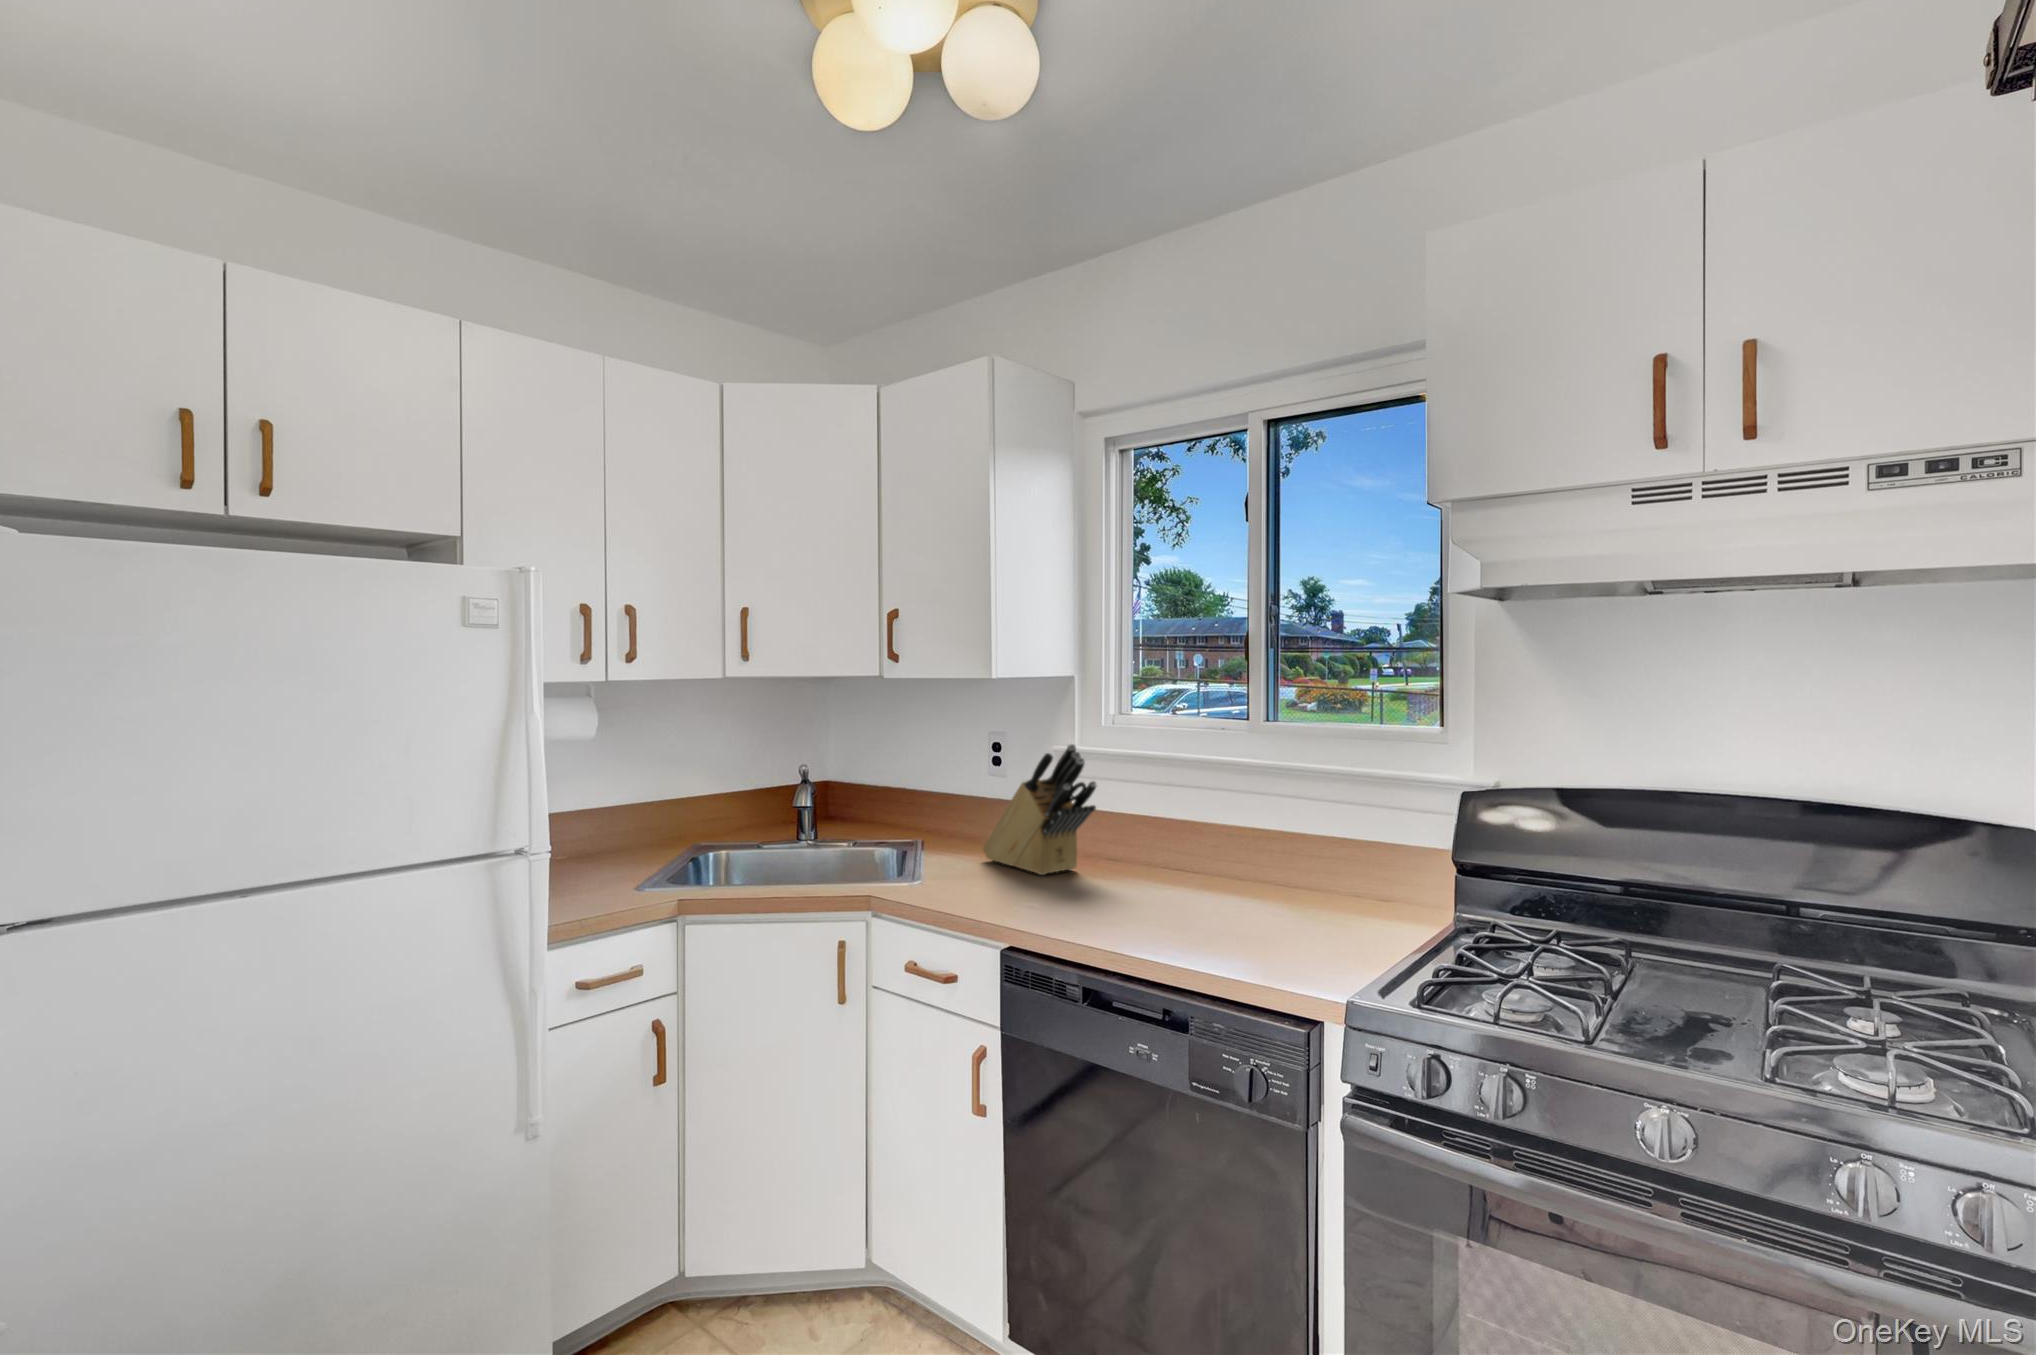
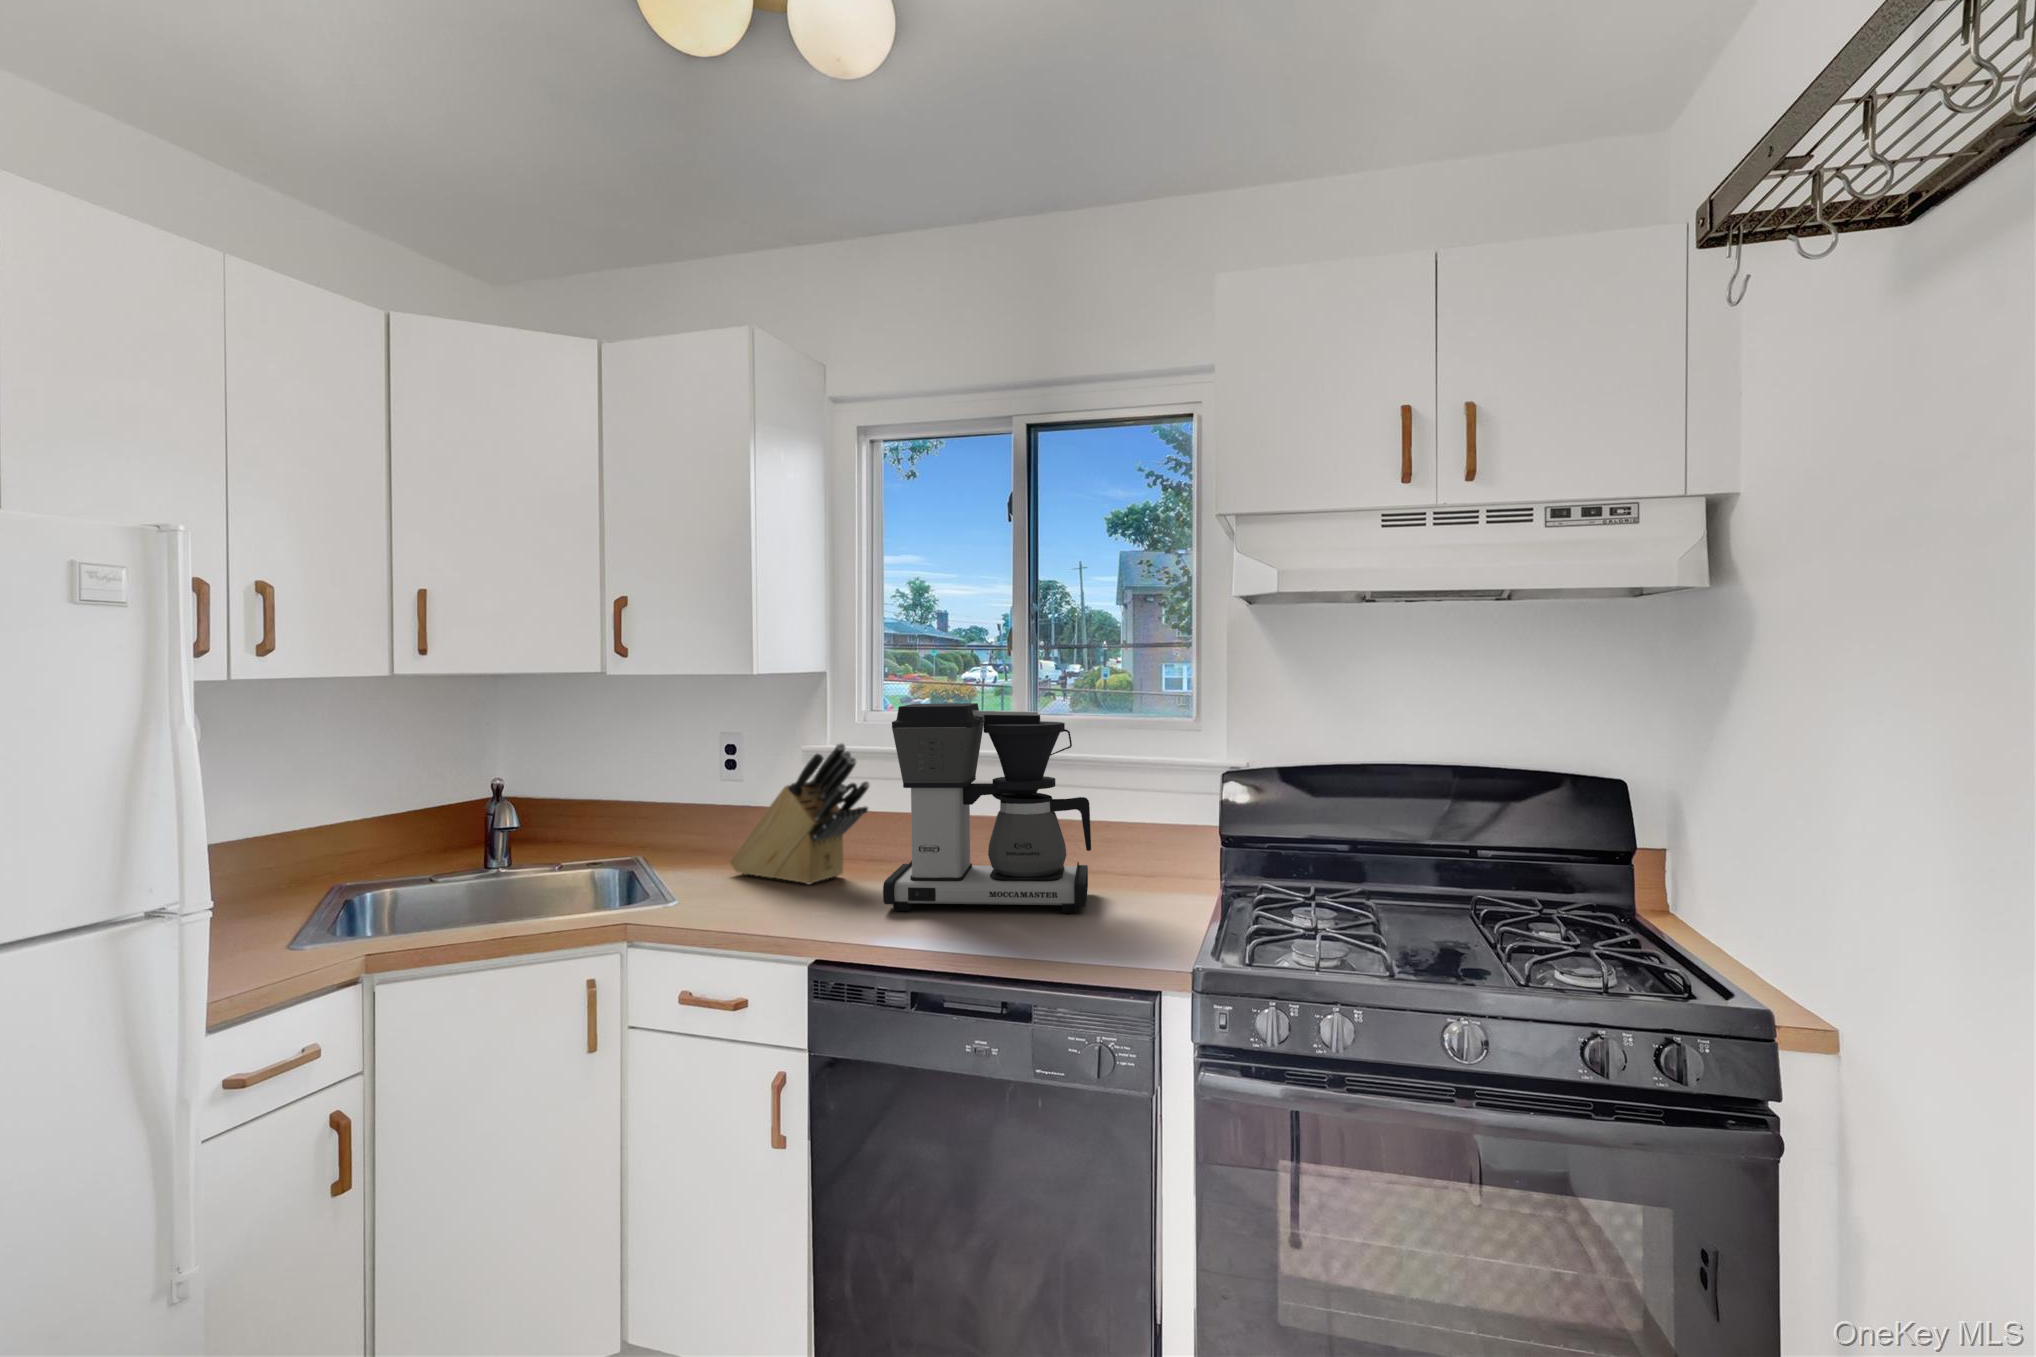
coffee maker: none [1086,708,1304,928] -> present [883,703,1091,913]

